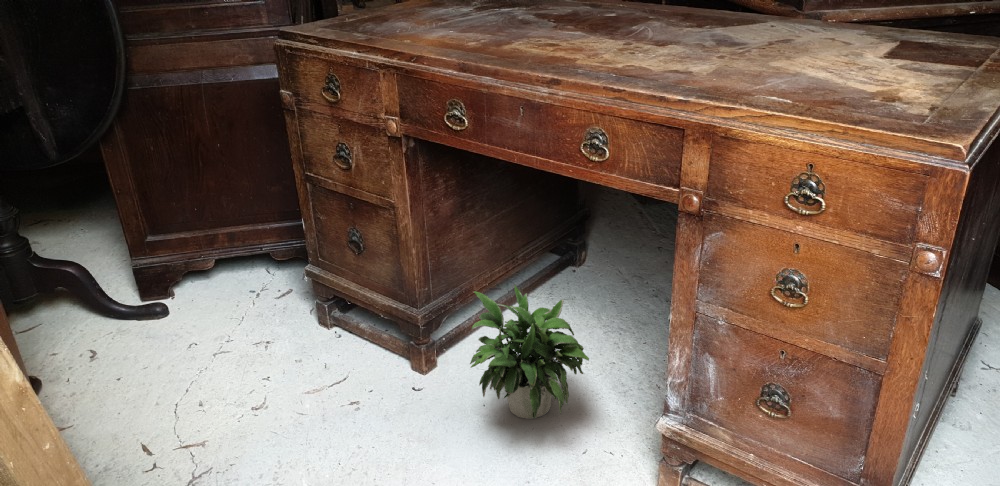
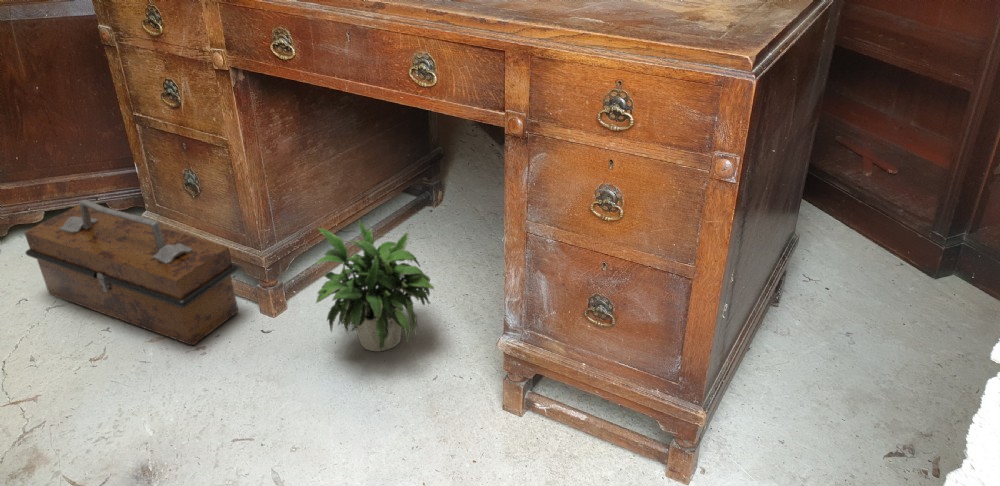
toolbox: none [200,253,395,400] -> present [24,200,238,345]

